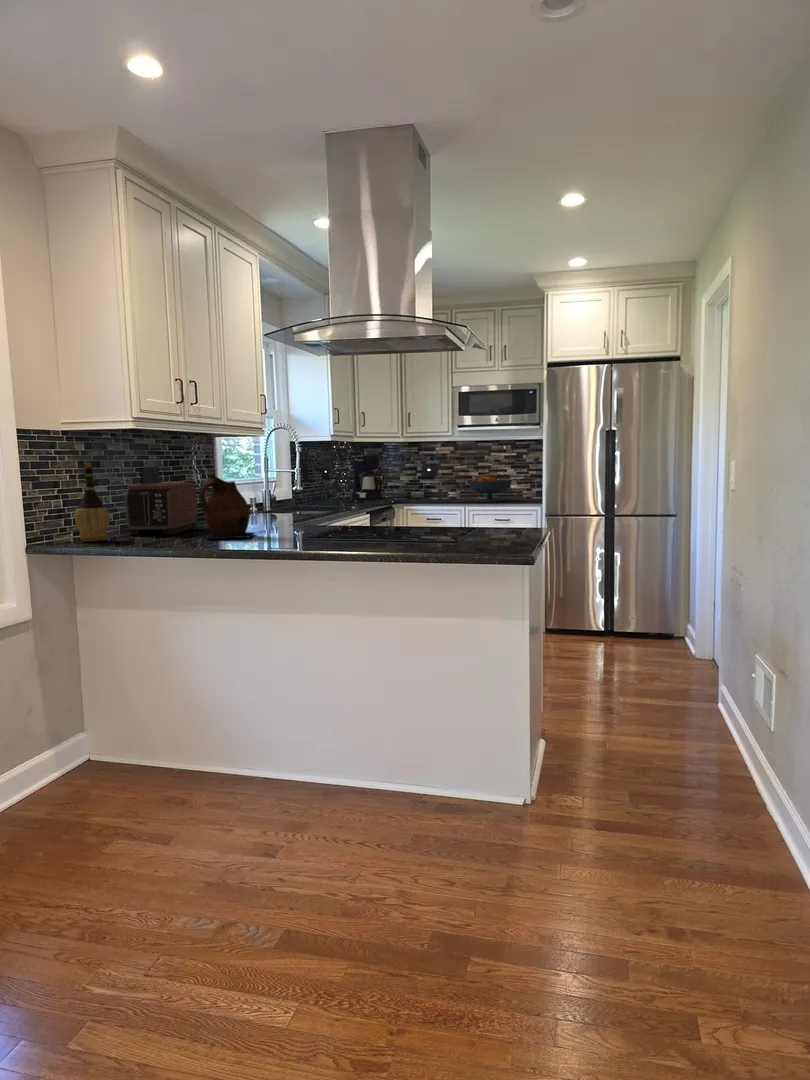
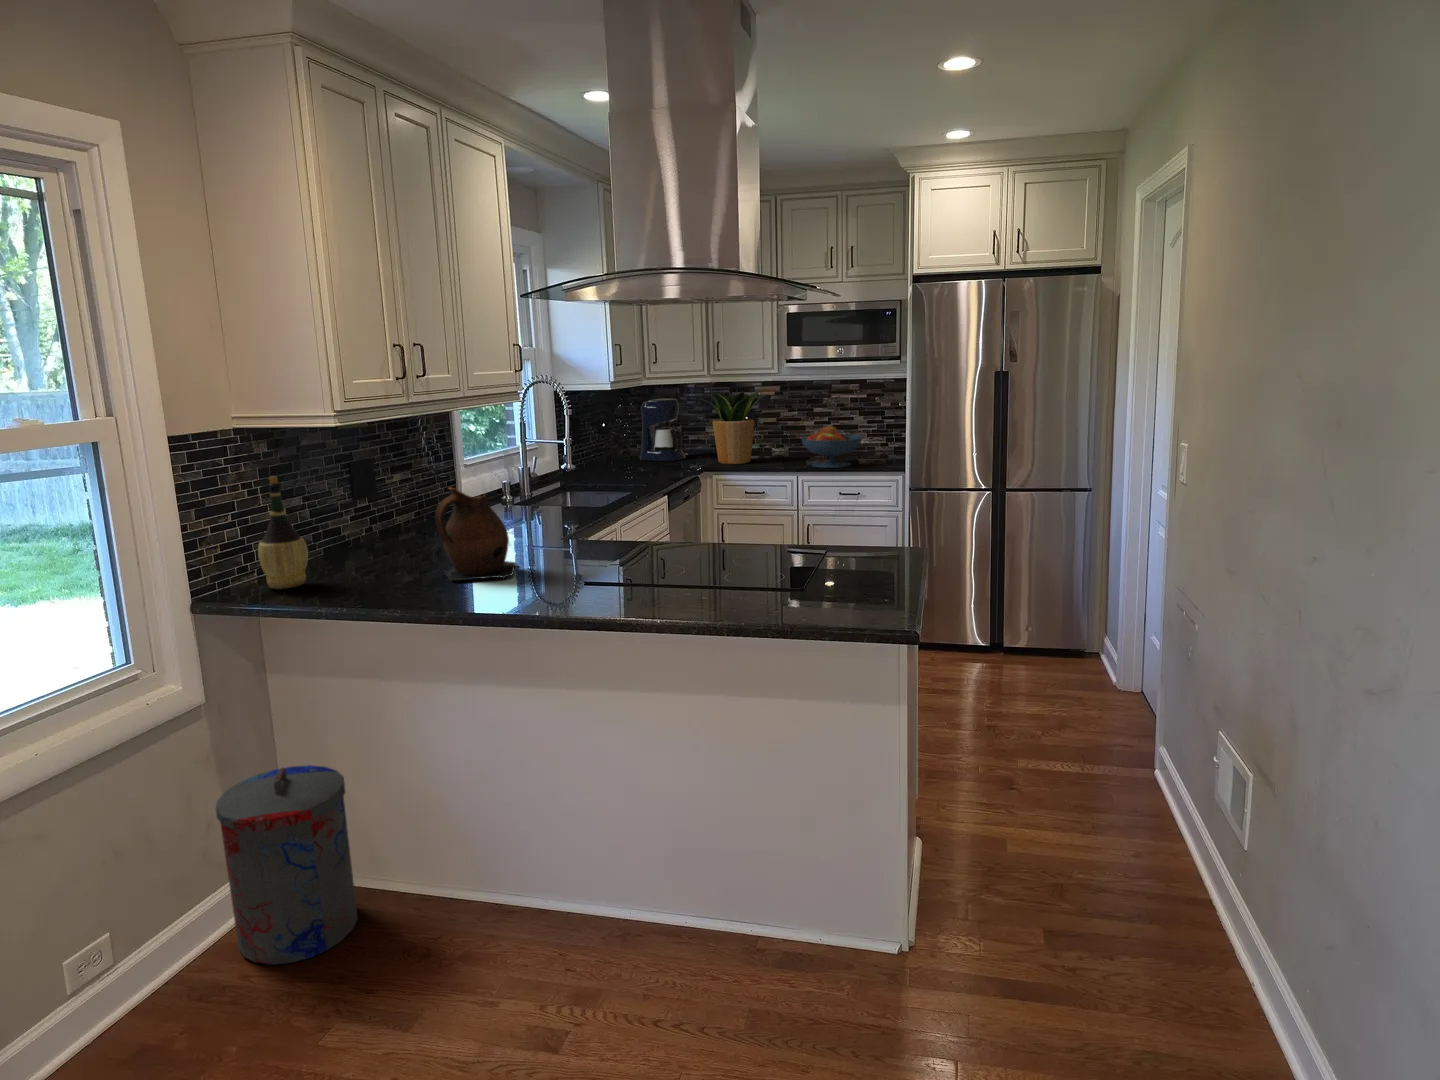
potted plant: none [393,446,446,500] -> present [700,391,768,464]
toaster: present [125,482,197,536] -> none [328,484,432,569]
trash can: none [35,666,131,807] -> present [216,765,357,965]

